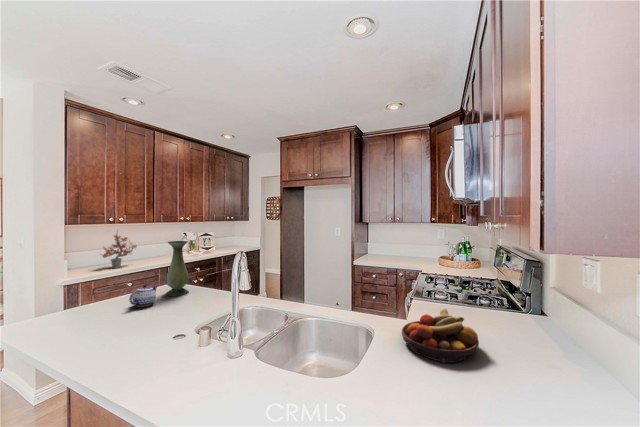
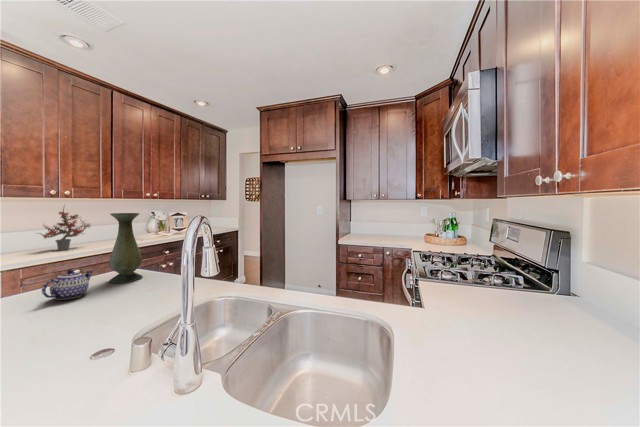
fruit bowl: present [402,308,479,363] -> none [437,293,567,382]

